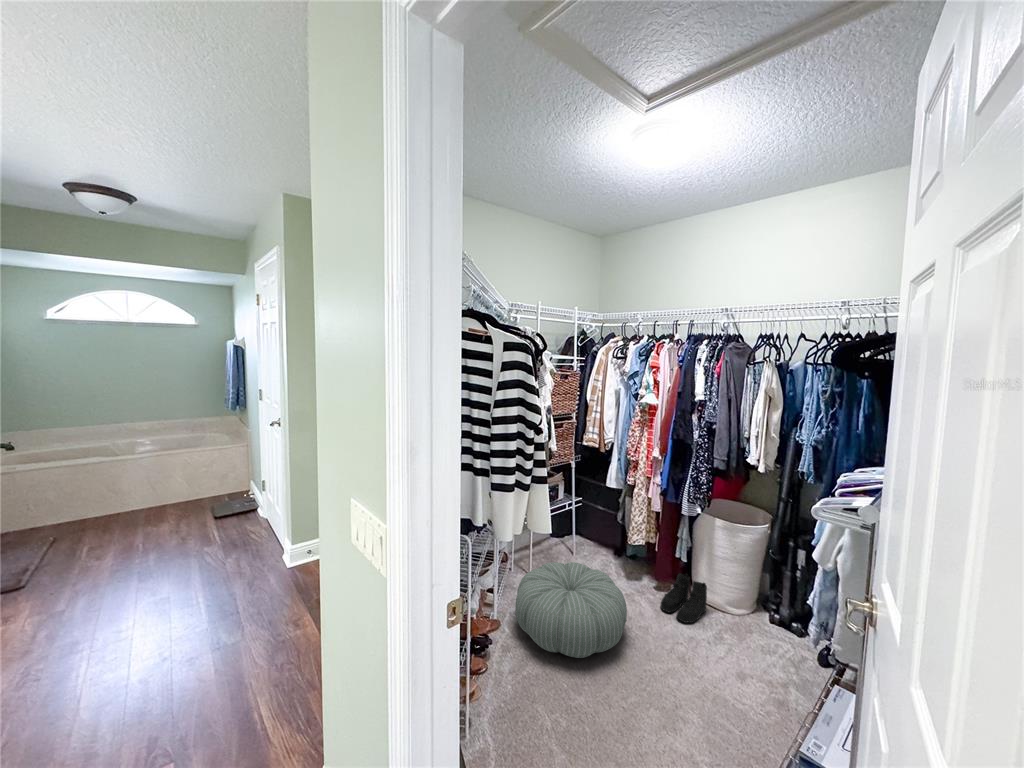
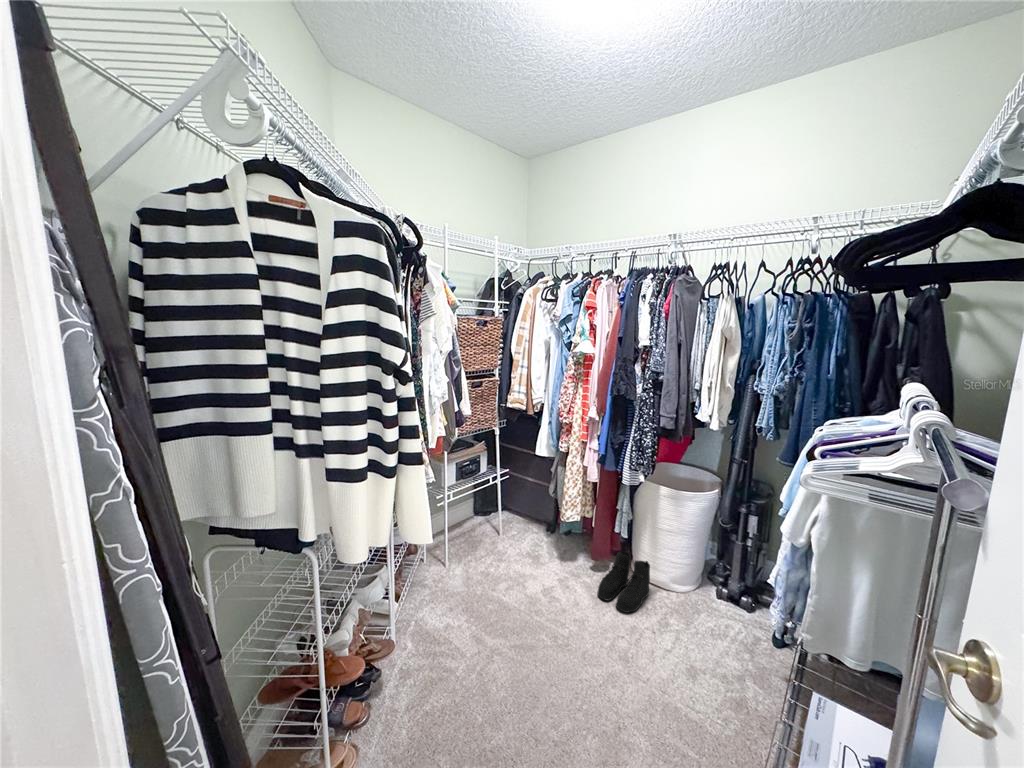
pouf: present [515,562,627,658] -> none [413,551,557,686]

